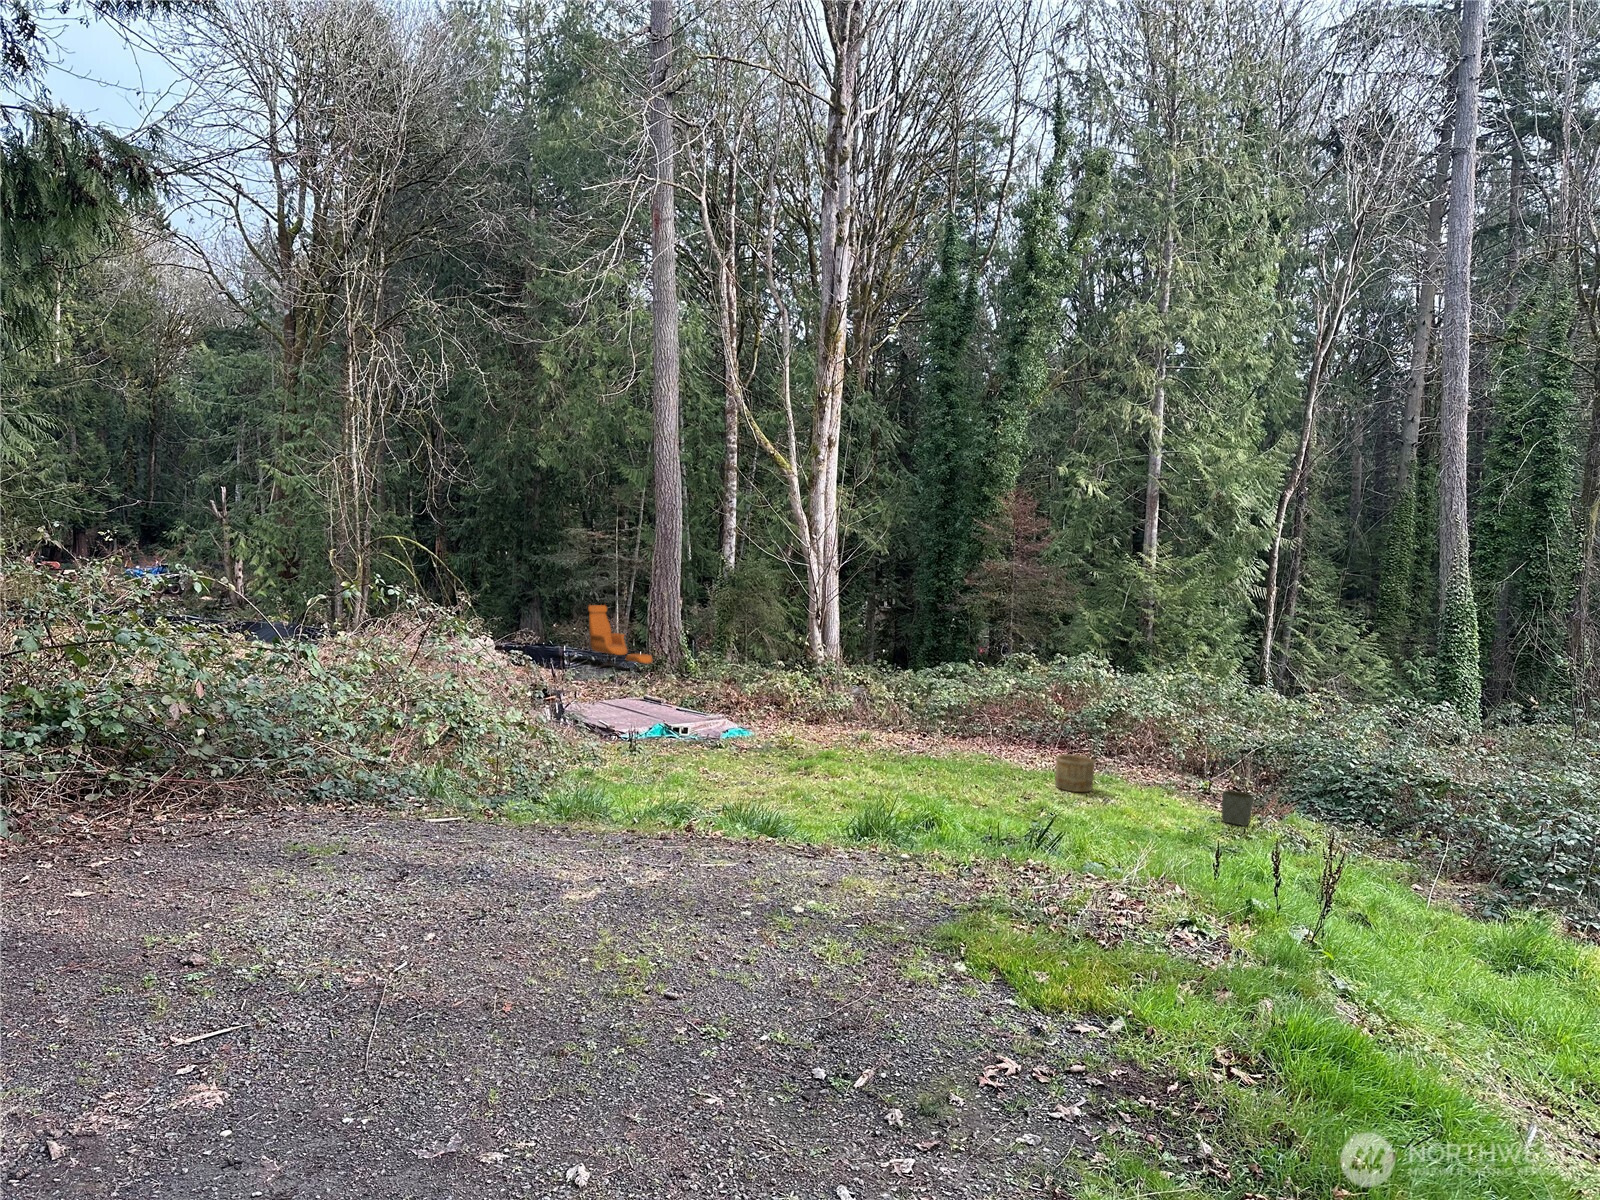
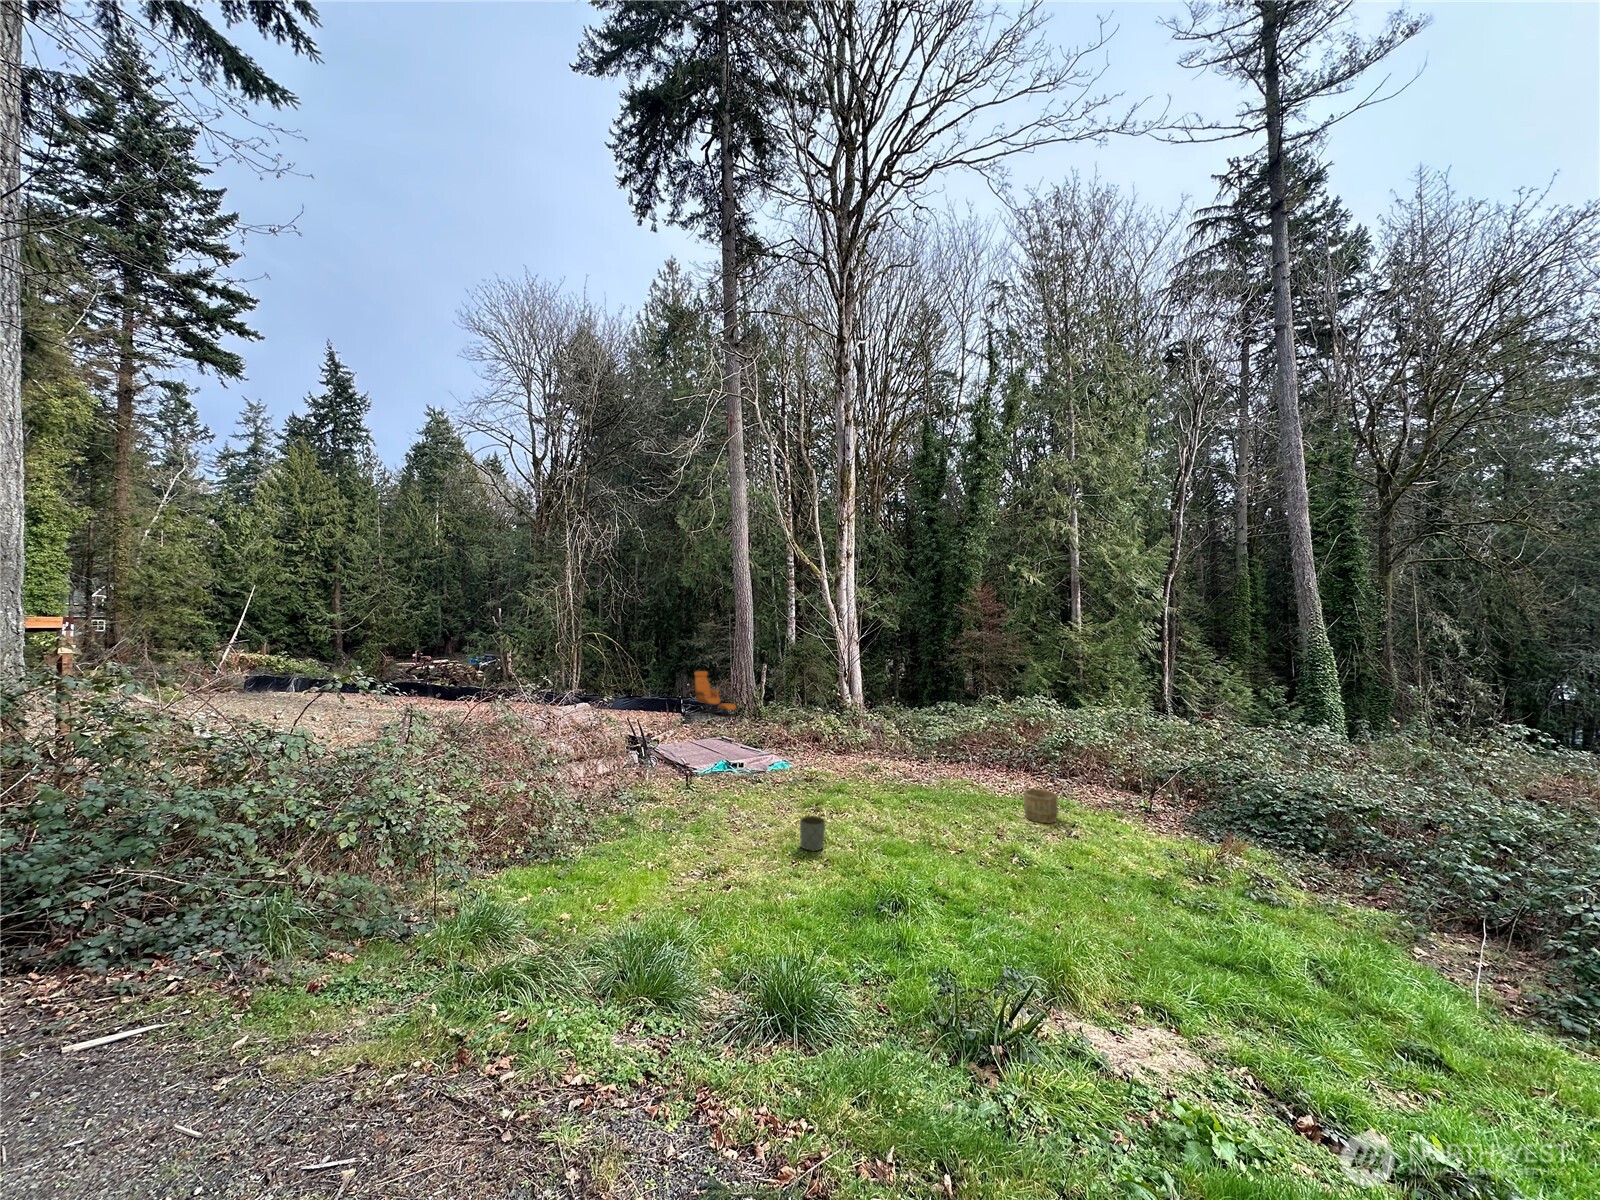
planter: present [1222,790,1253,826] -> present [800,816,825,851]

